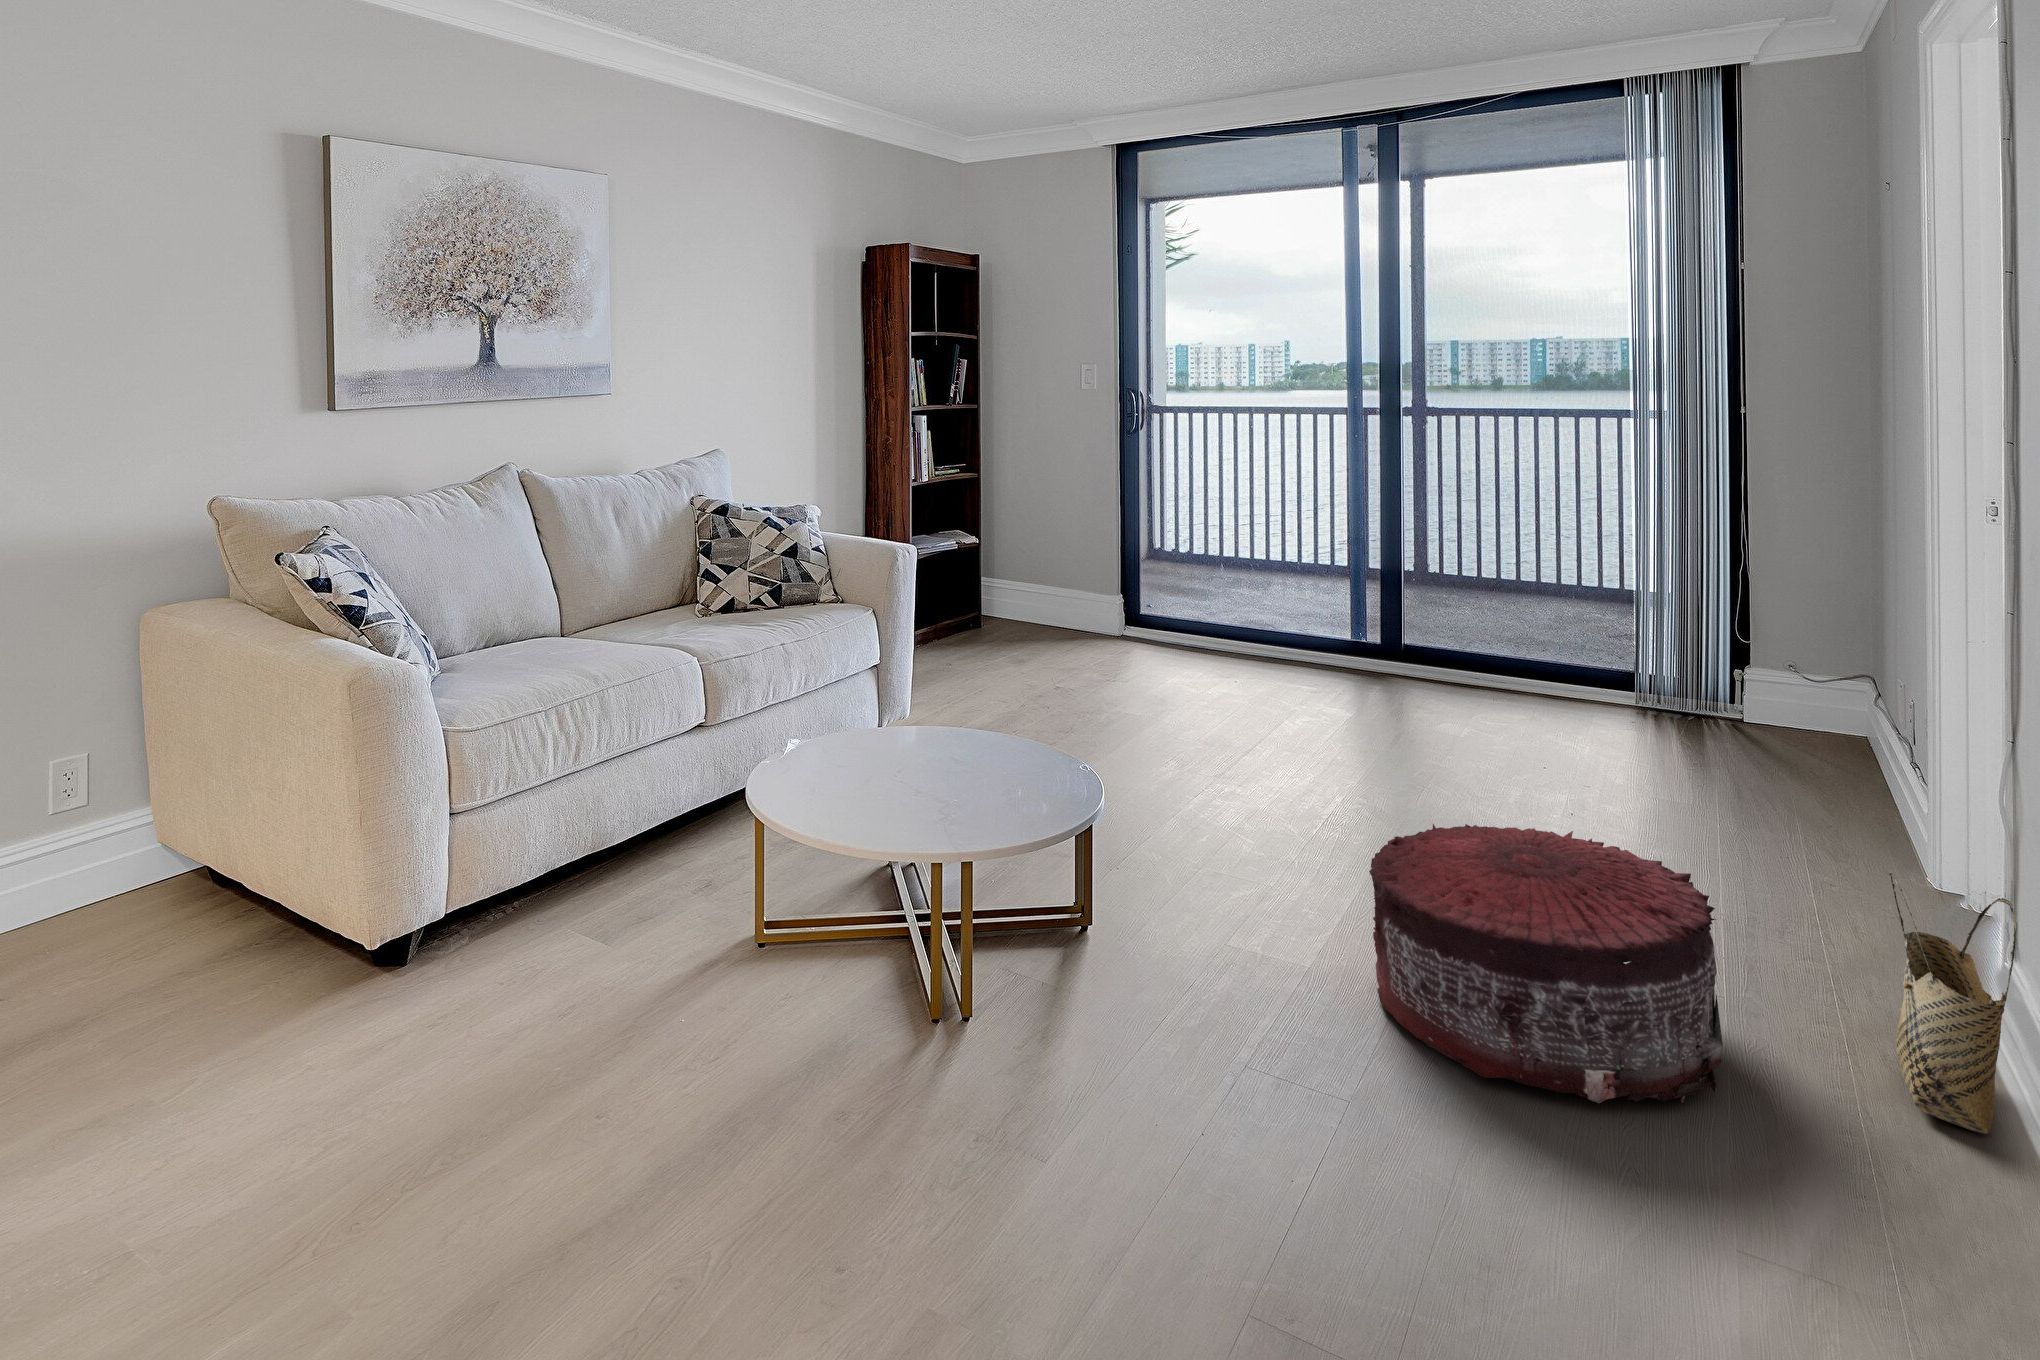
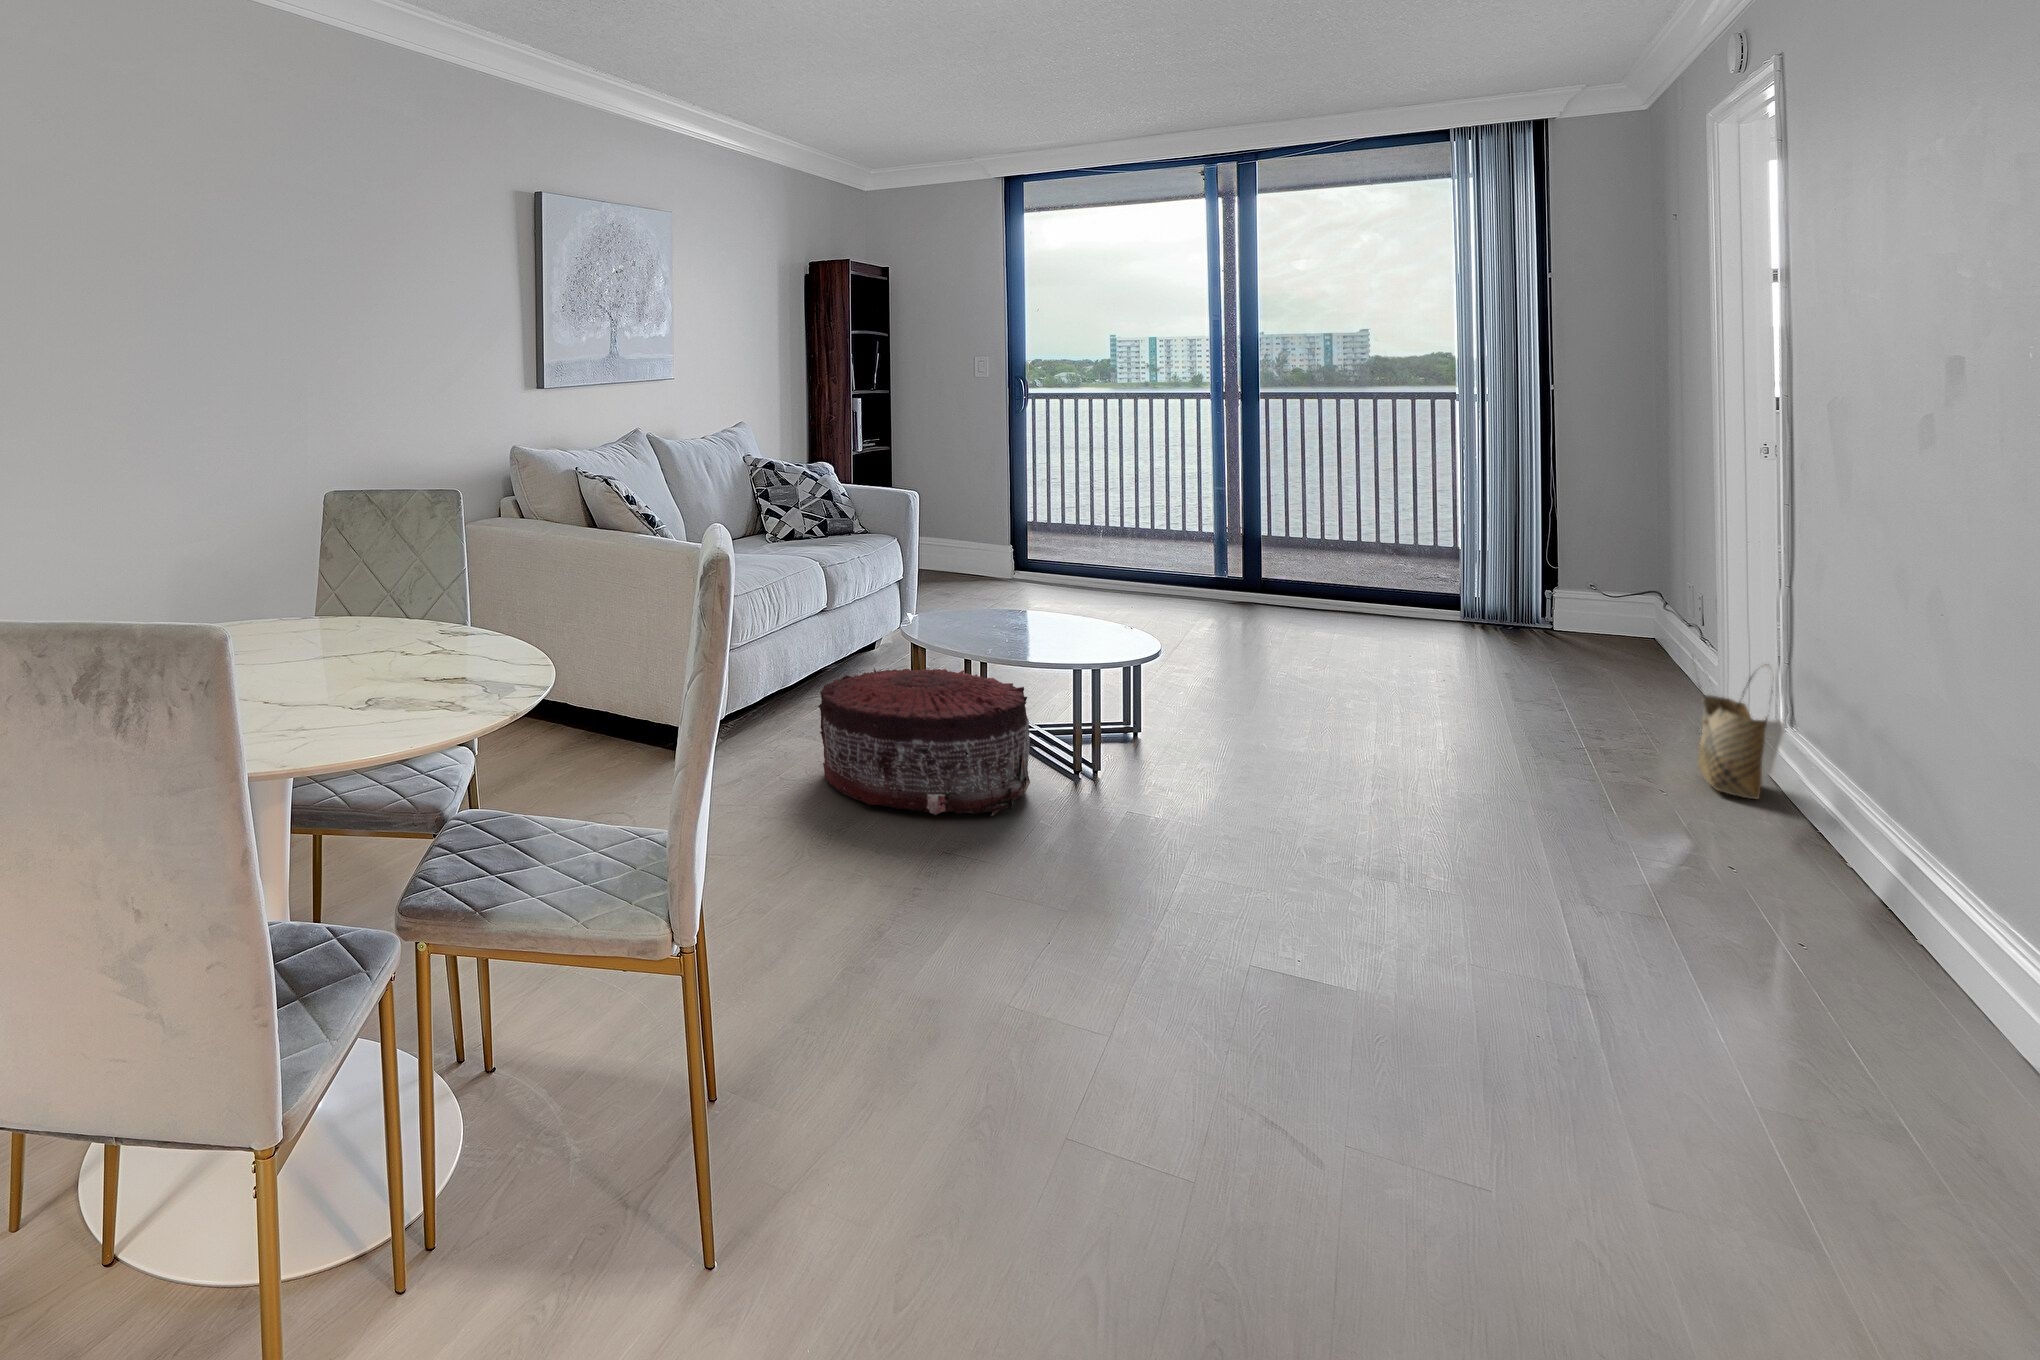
pouf: present [1369,824,1723,1103] -> present [818,669,1030,816]

